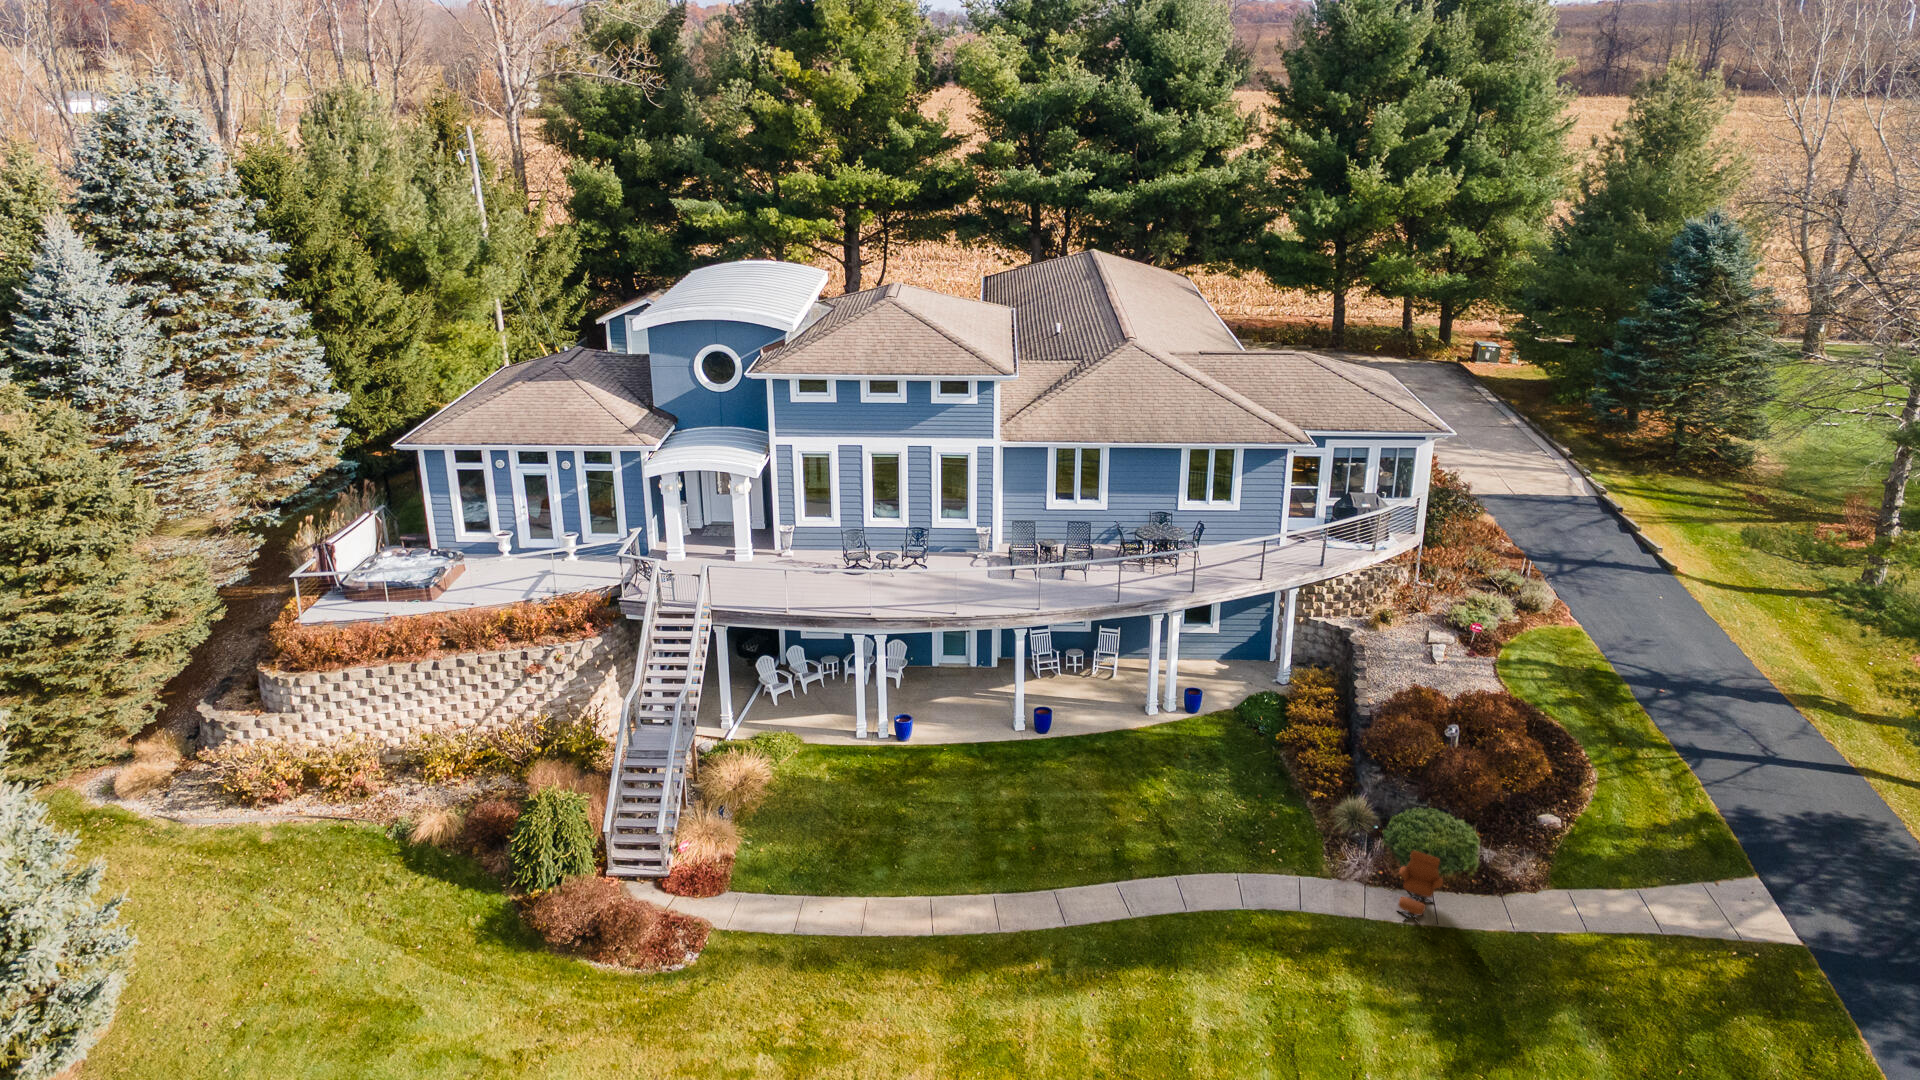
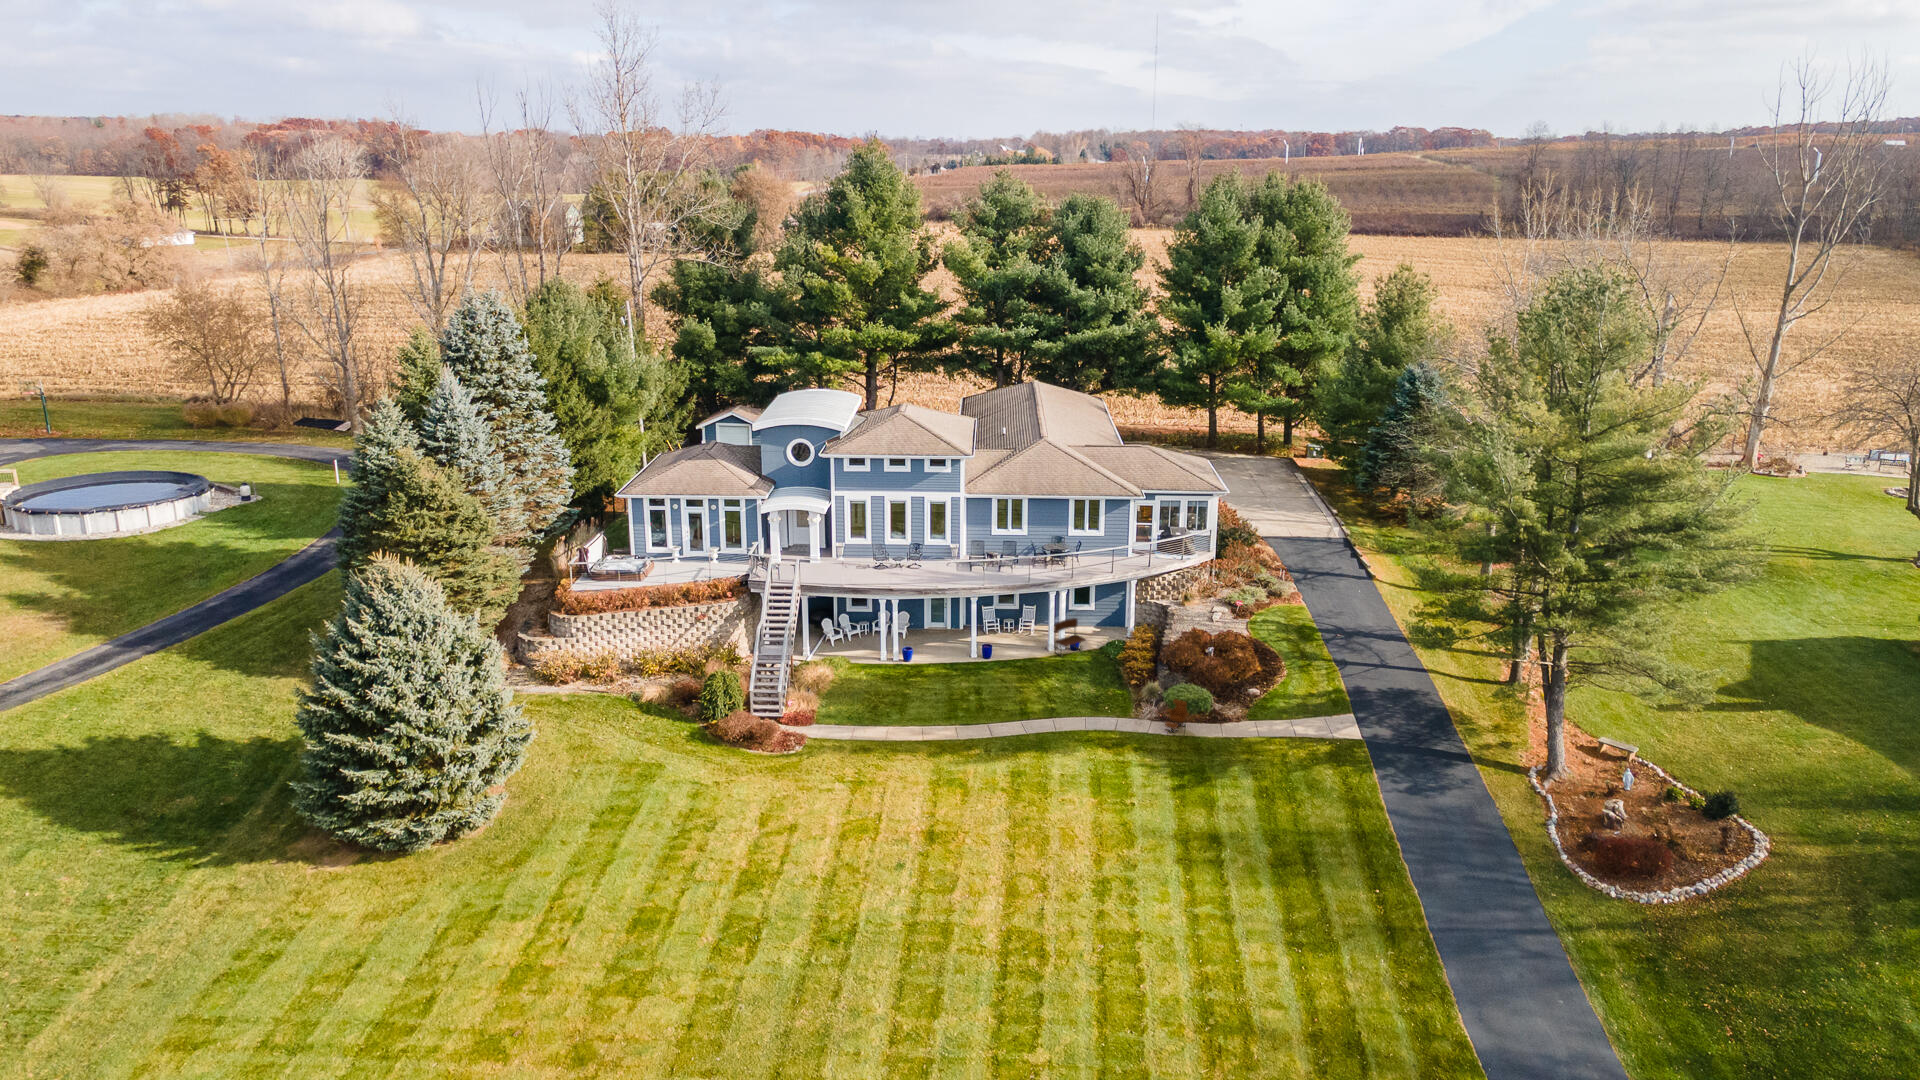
bench: none [1156,657,1212,726] -> present [1054,618,1085,656]

